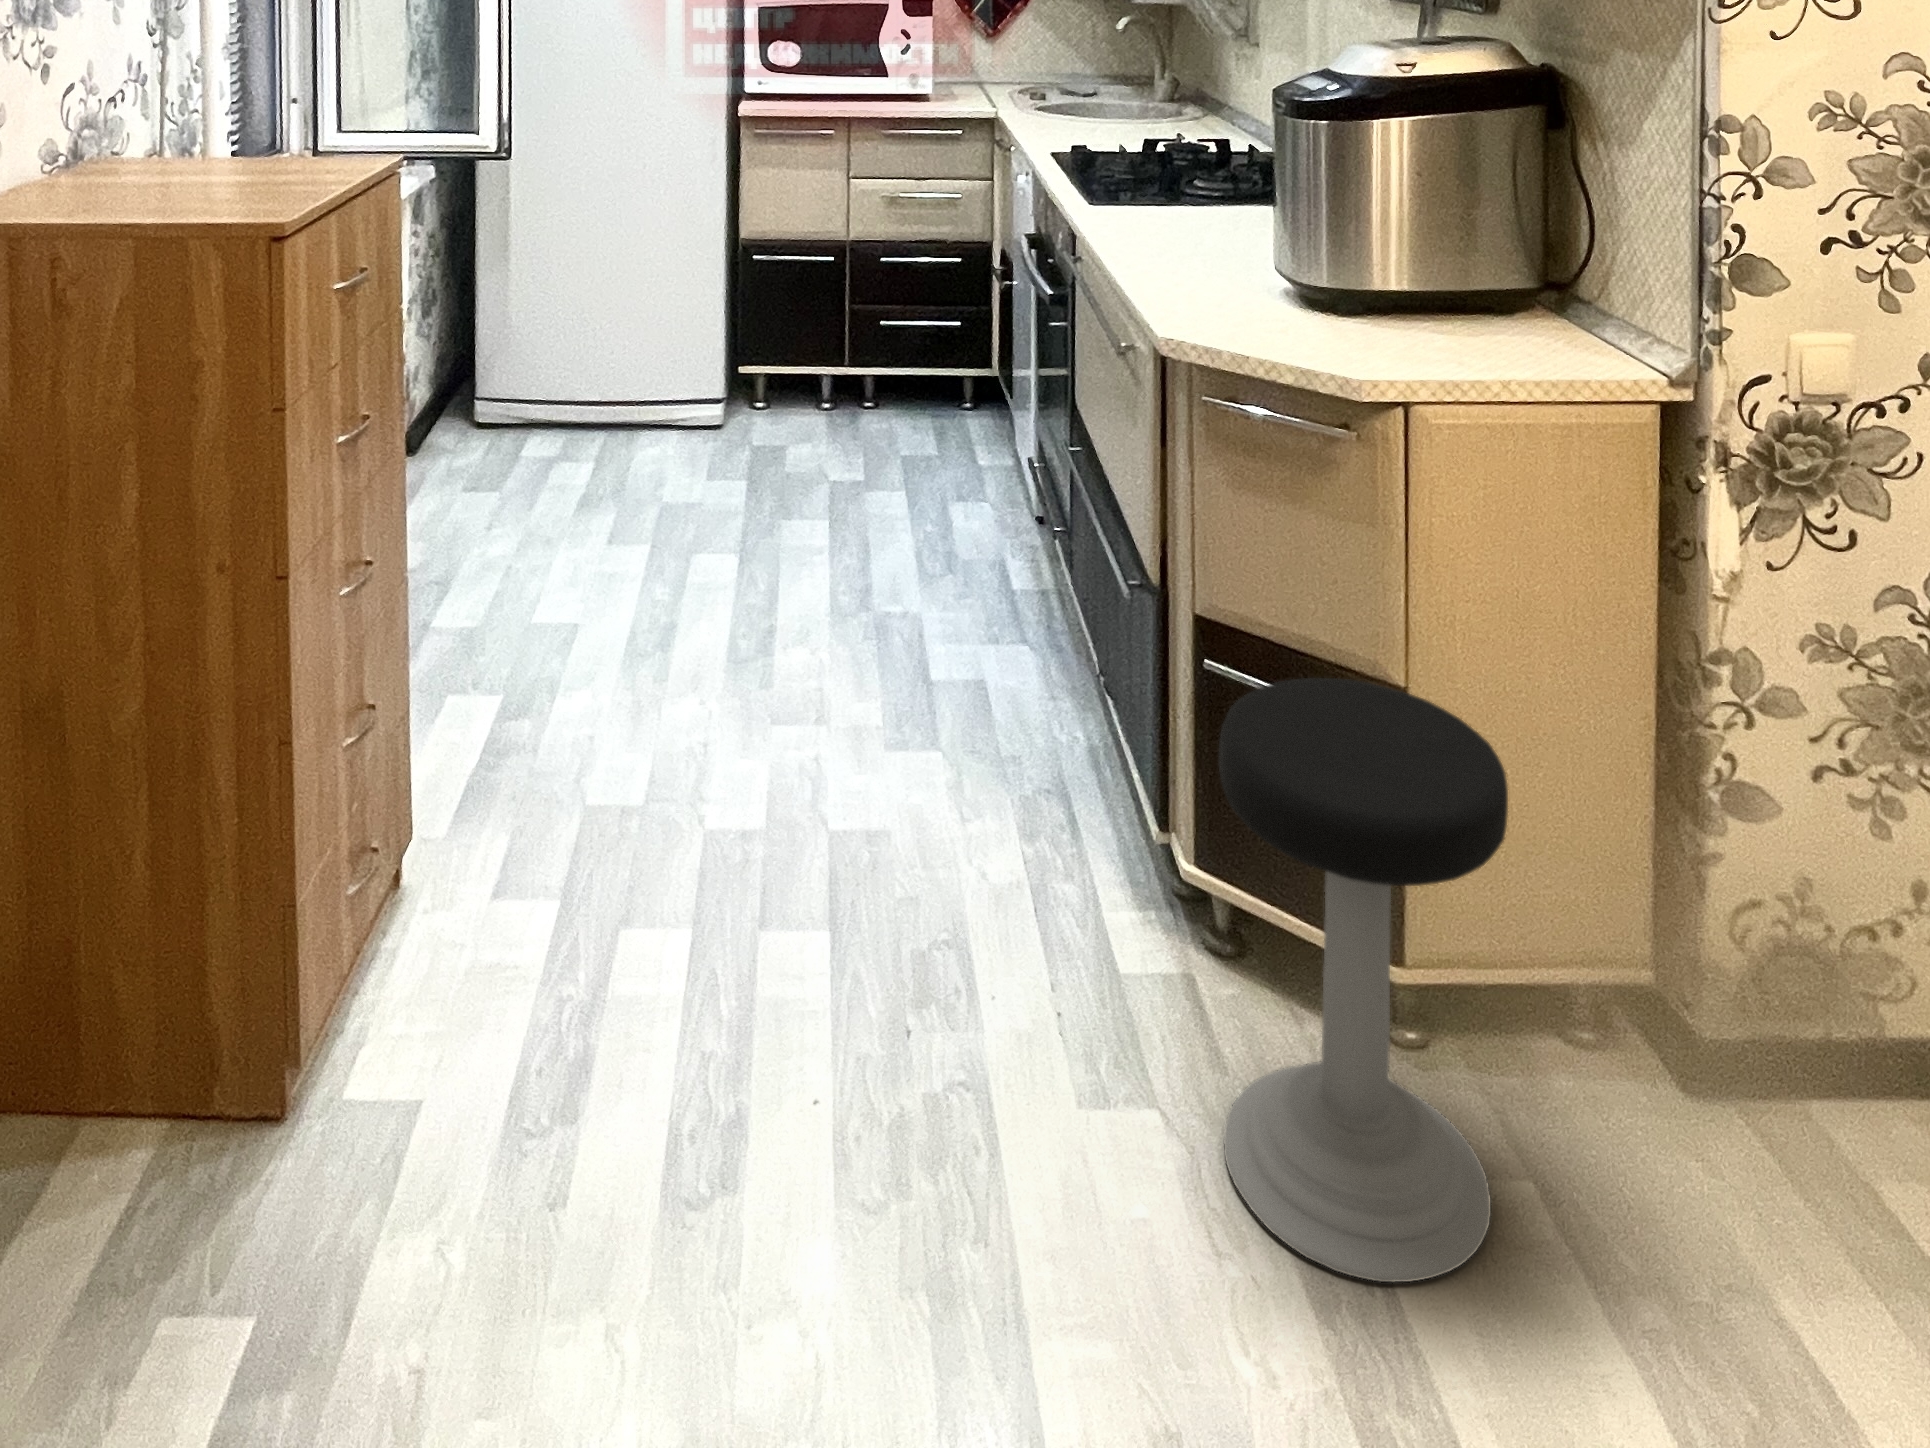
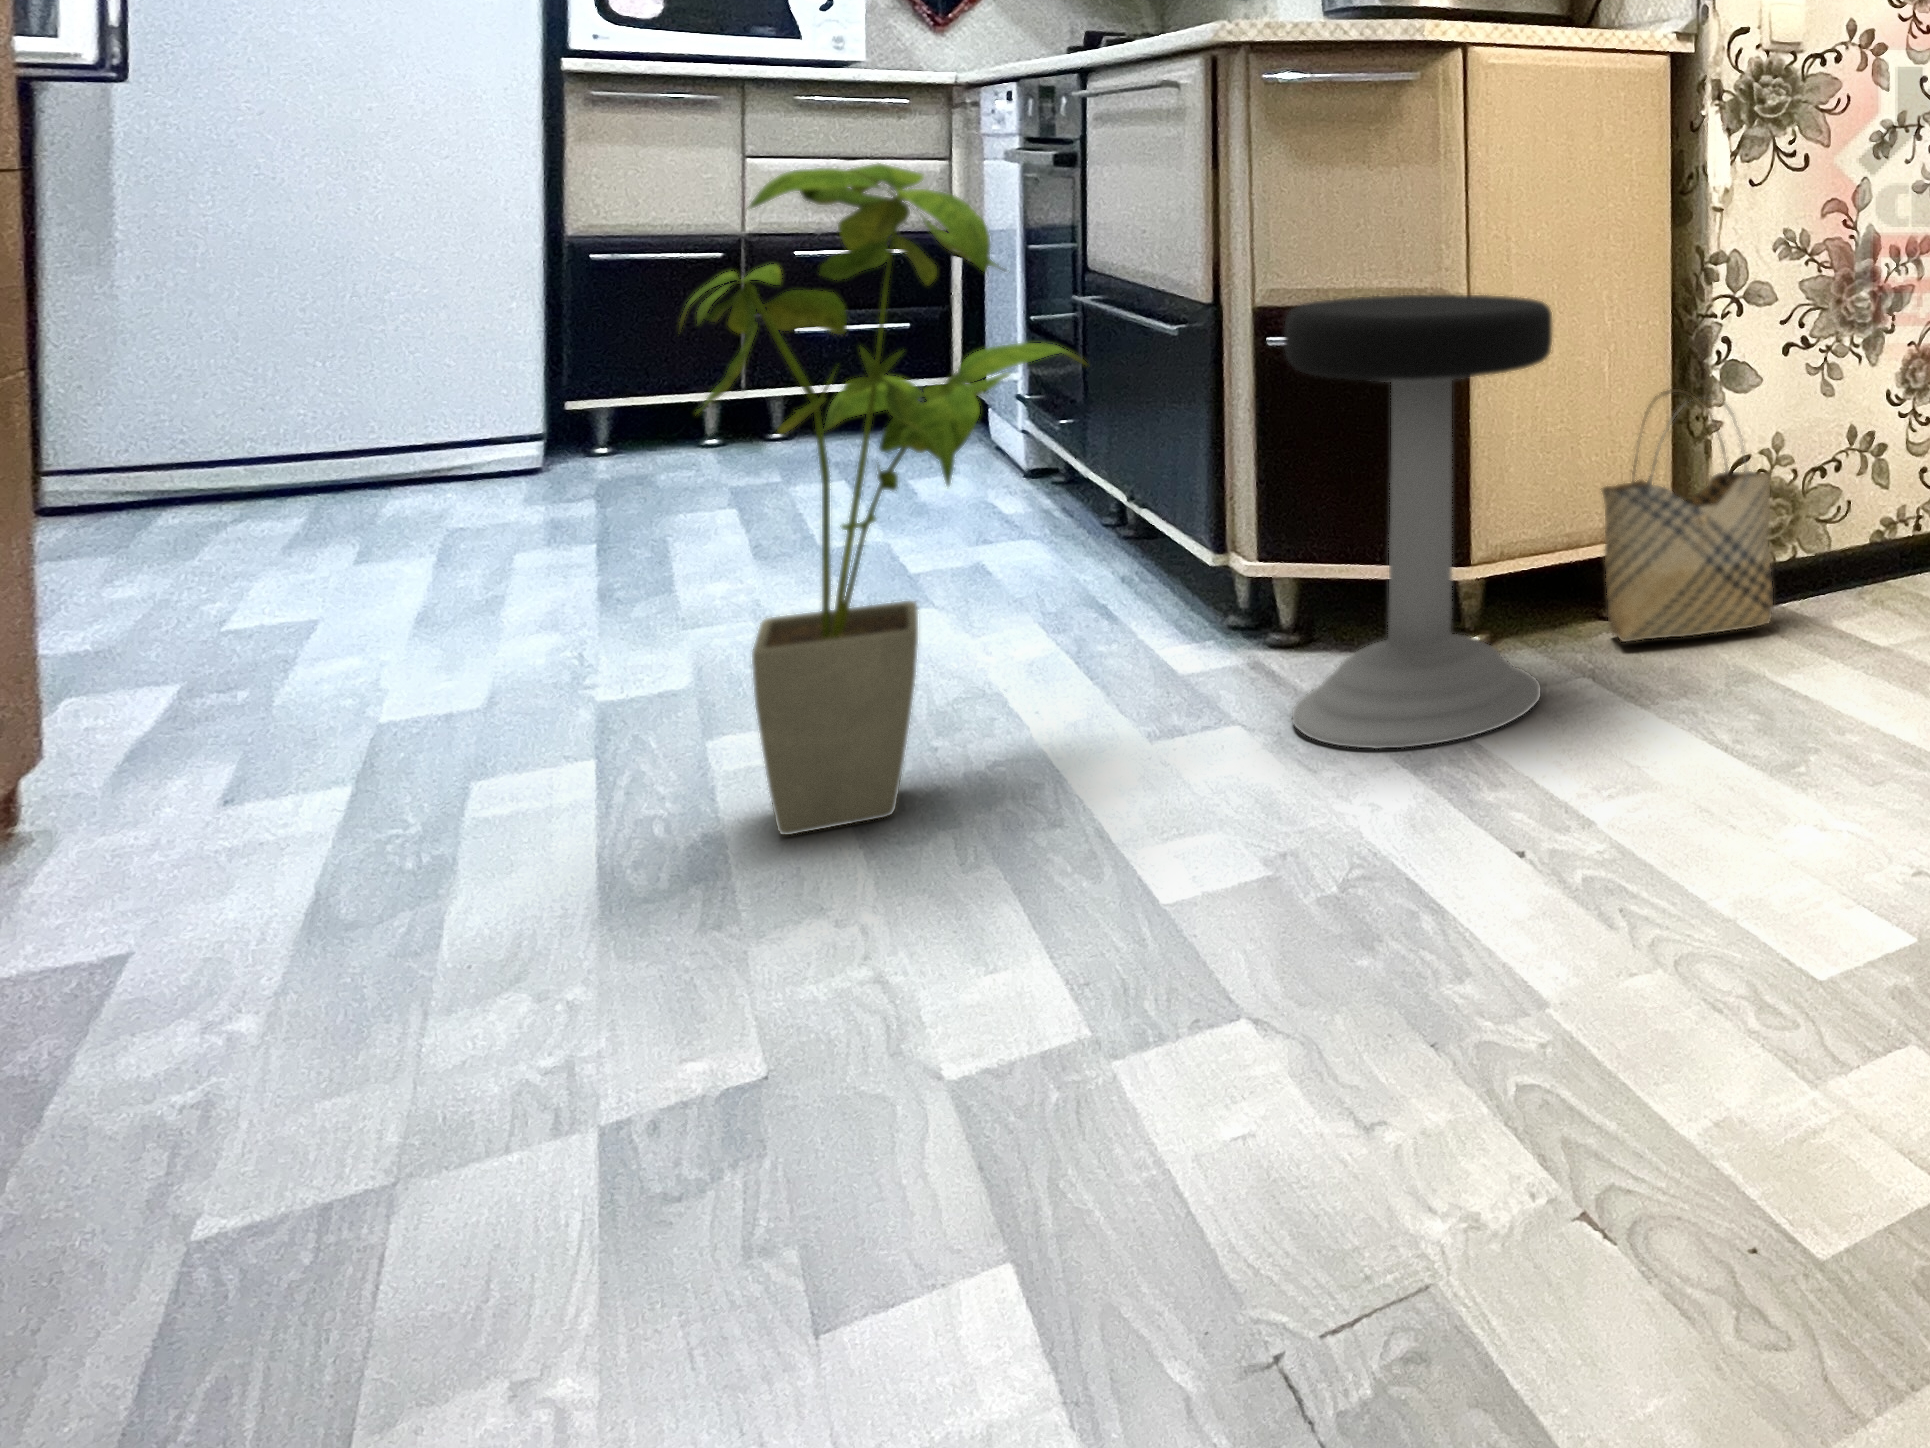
house plant: none [747,578,1046,1164] -> present [680,163,1086,835]
woven basket: none [1567,801,1800,1161] -> present [1601,389,1773,642]

